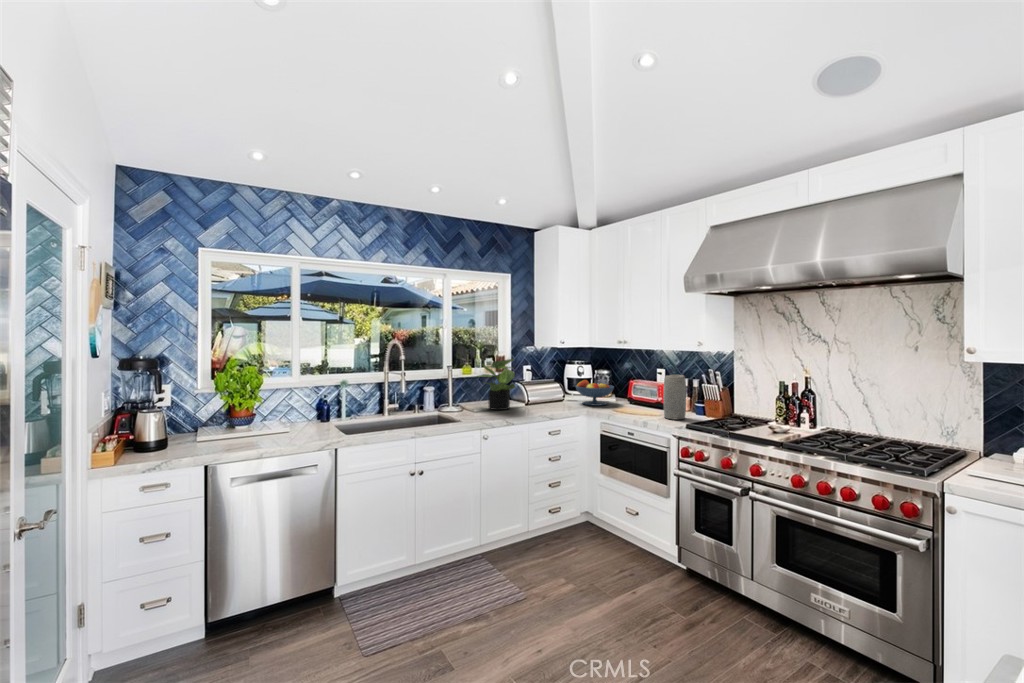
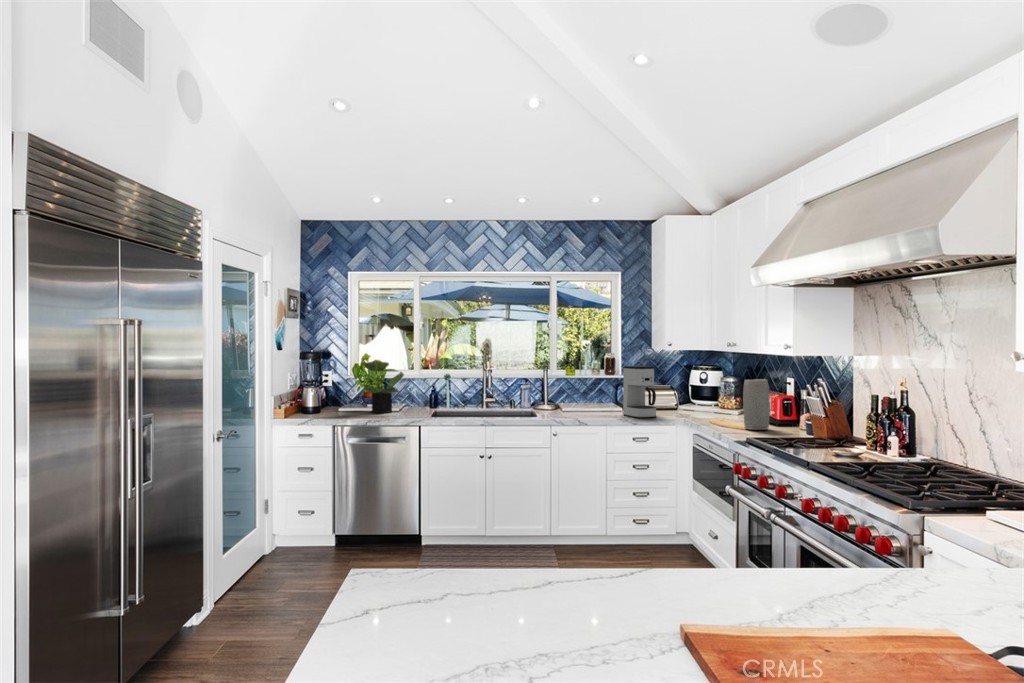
potted plant: present [477,359,515,410] -> present [363,361,404,413]
coffee maker: none [539,364,571,413] -> present [623,366,656,418]
fruit bowl: present [576,380,614,406] -> none [679,386,725,415]

